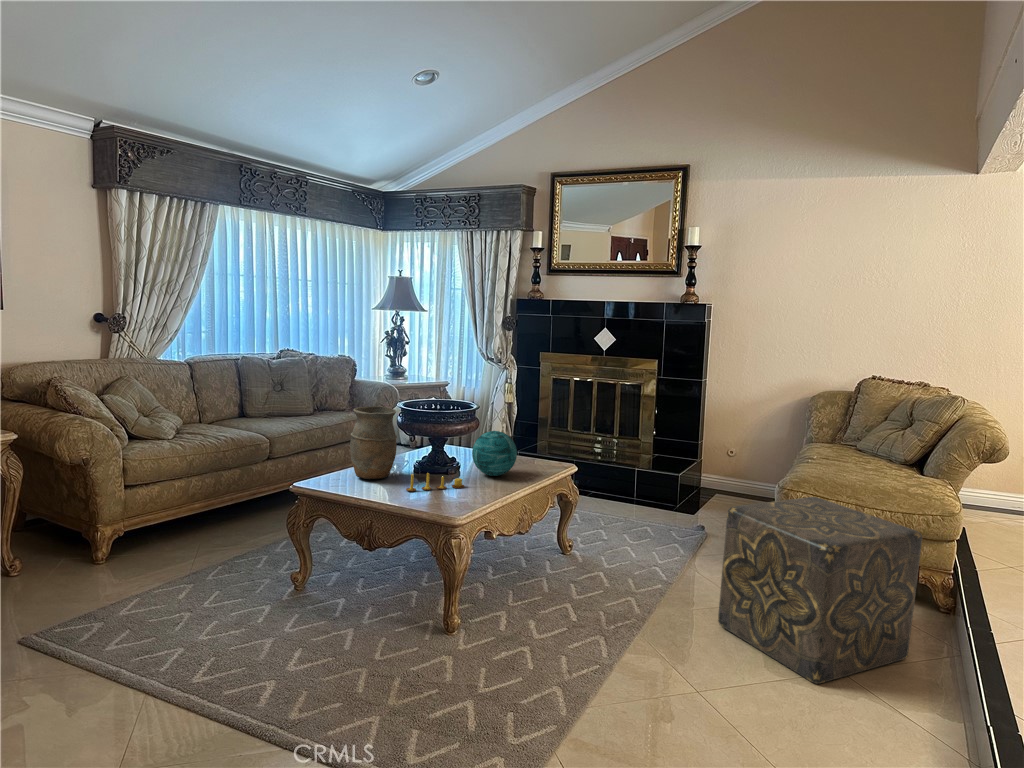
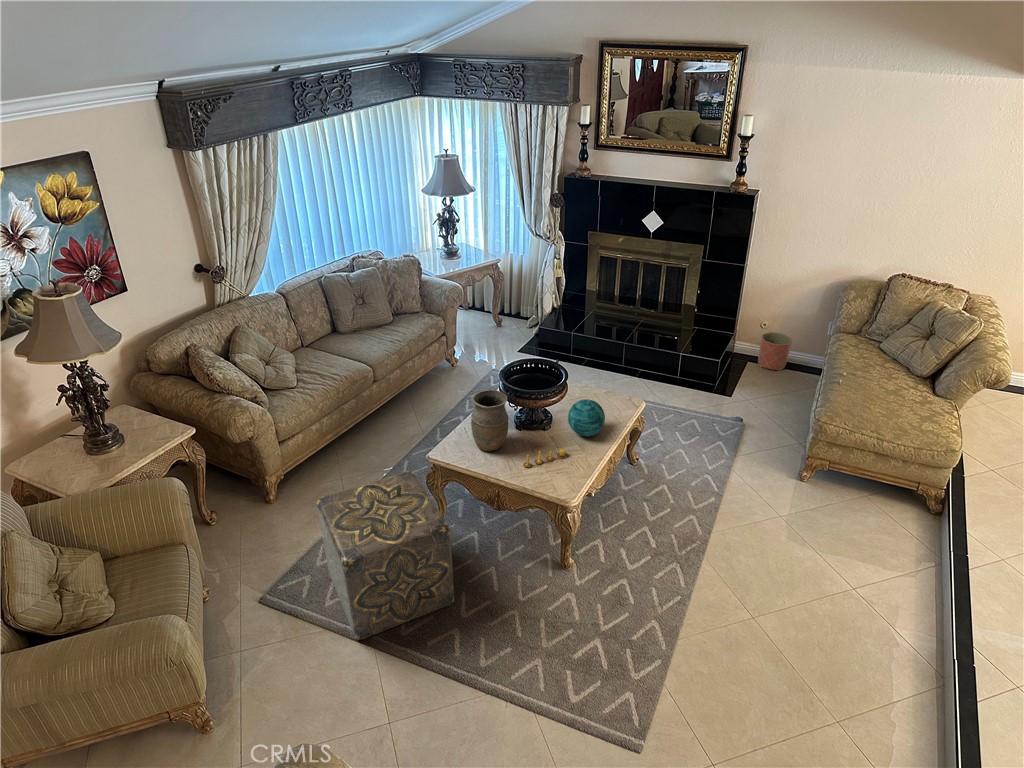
planter: none [728,459,764,500] -> present [758,332,792,371]
ottoman: present [718,497,922,684] -> present [316,471,454,640]

